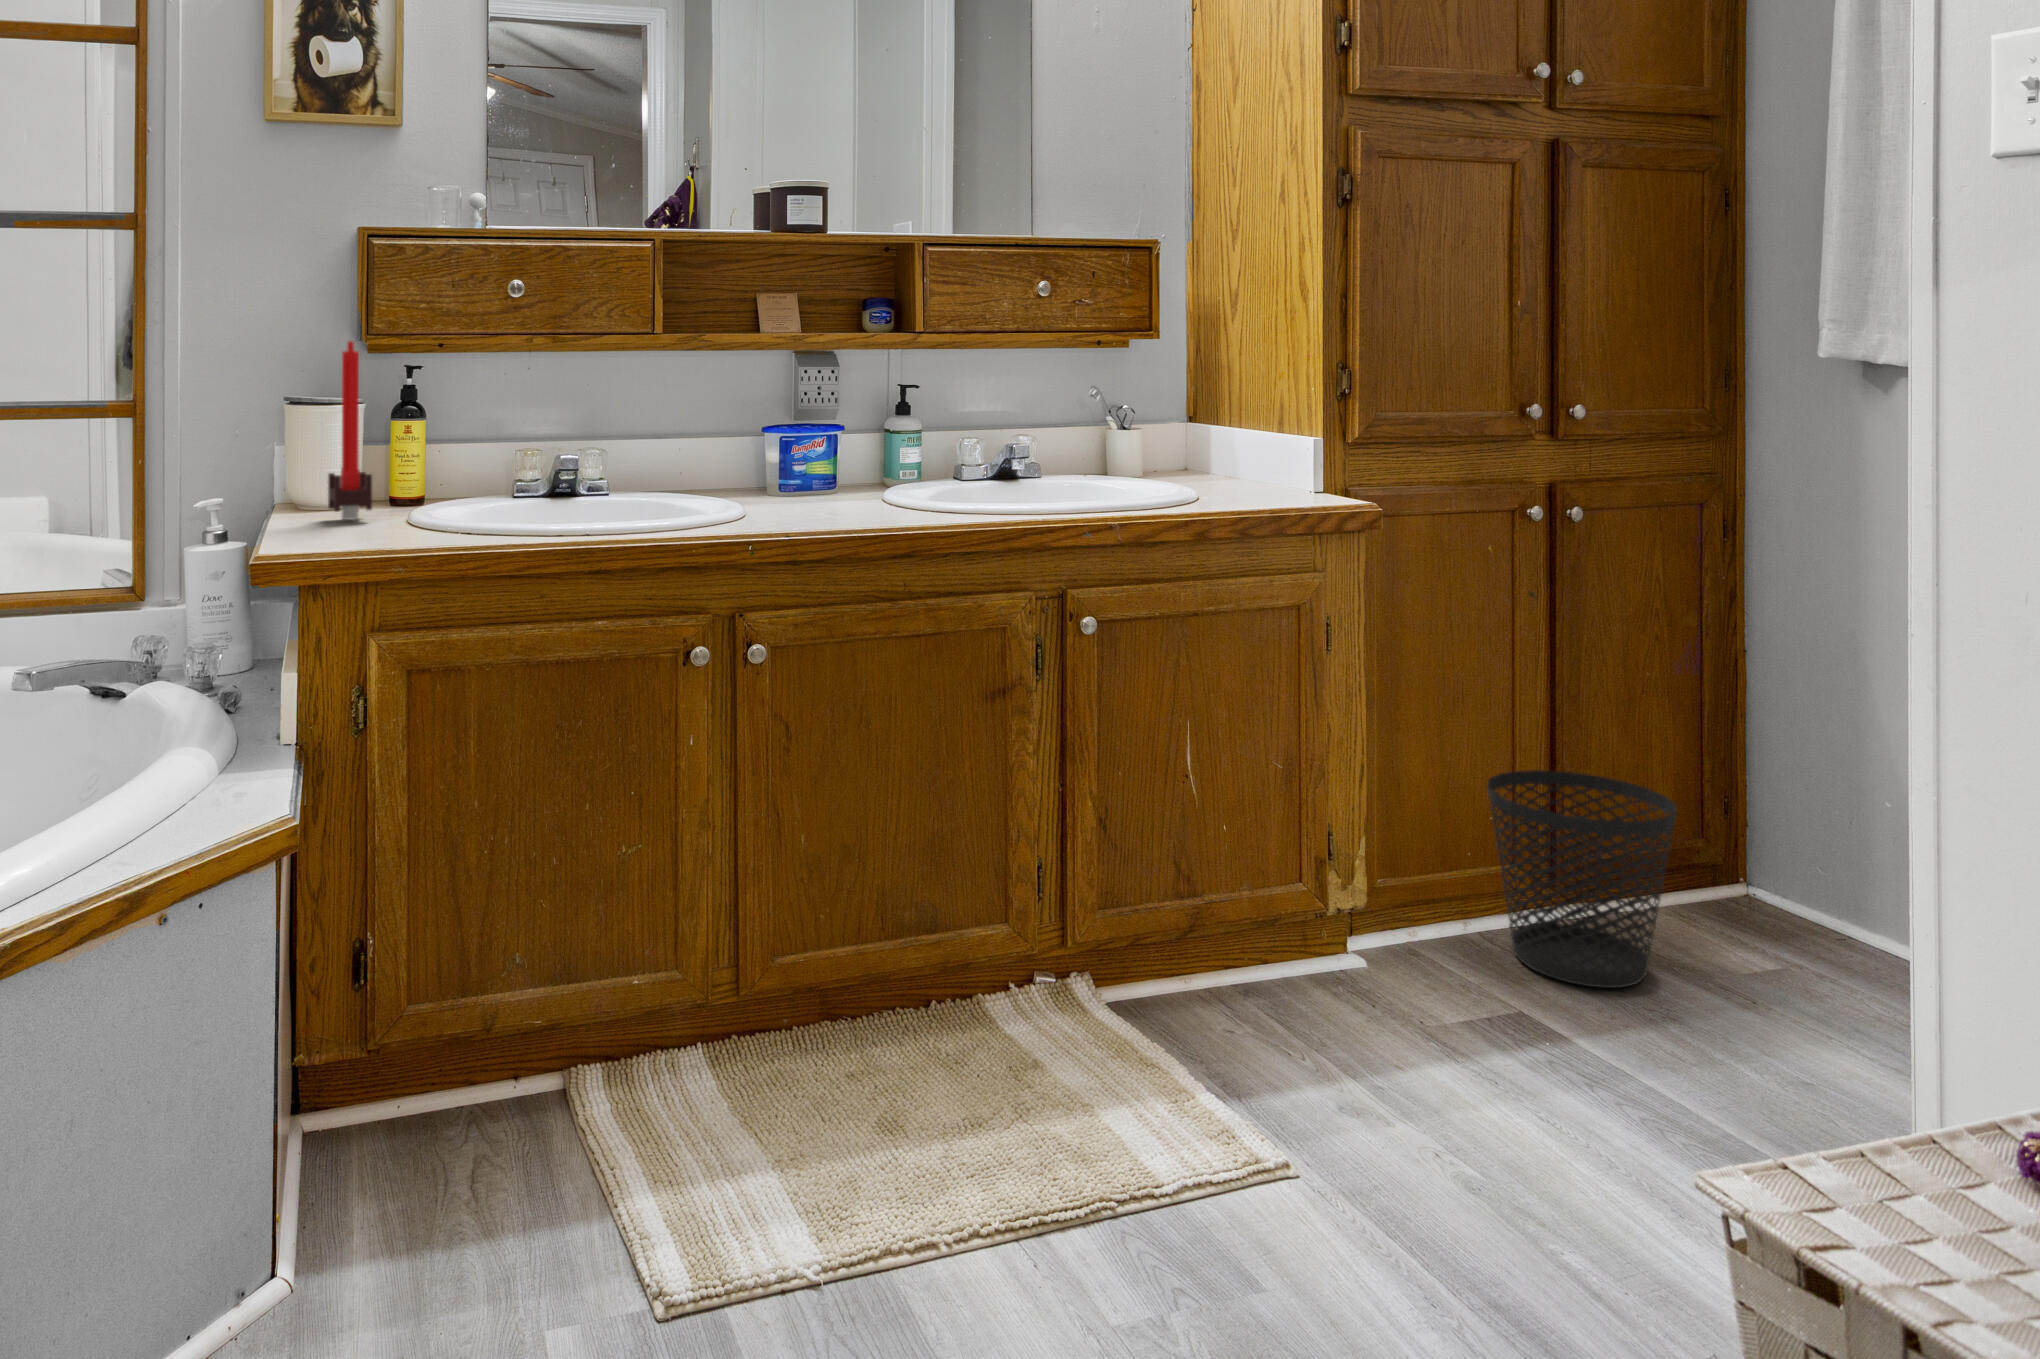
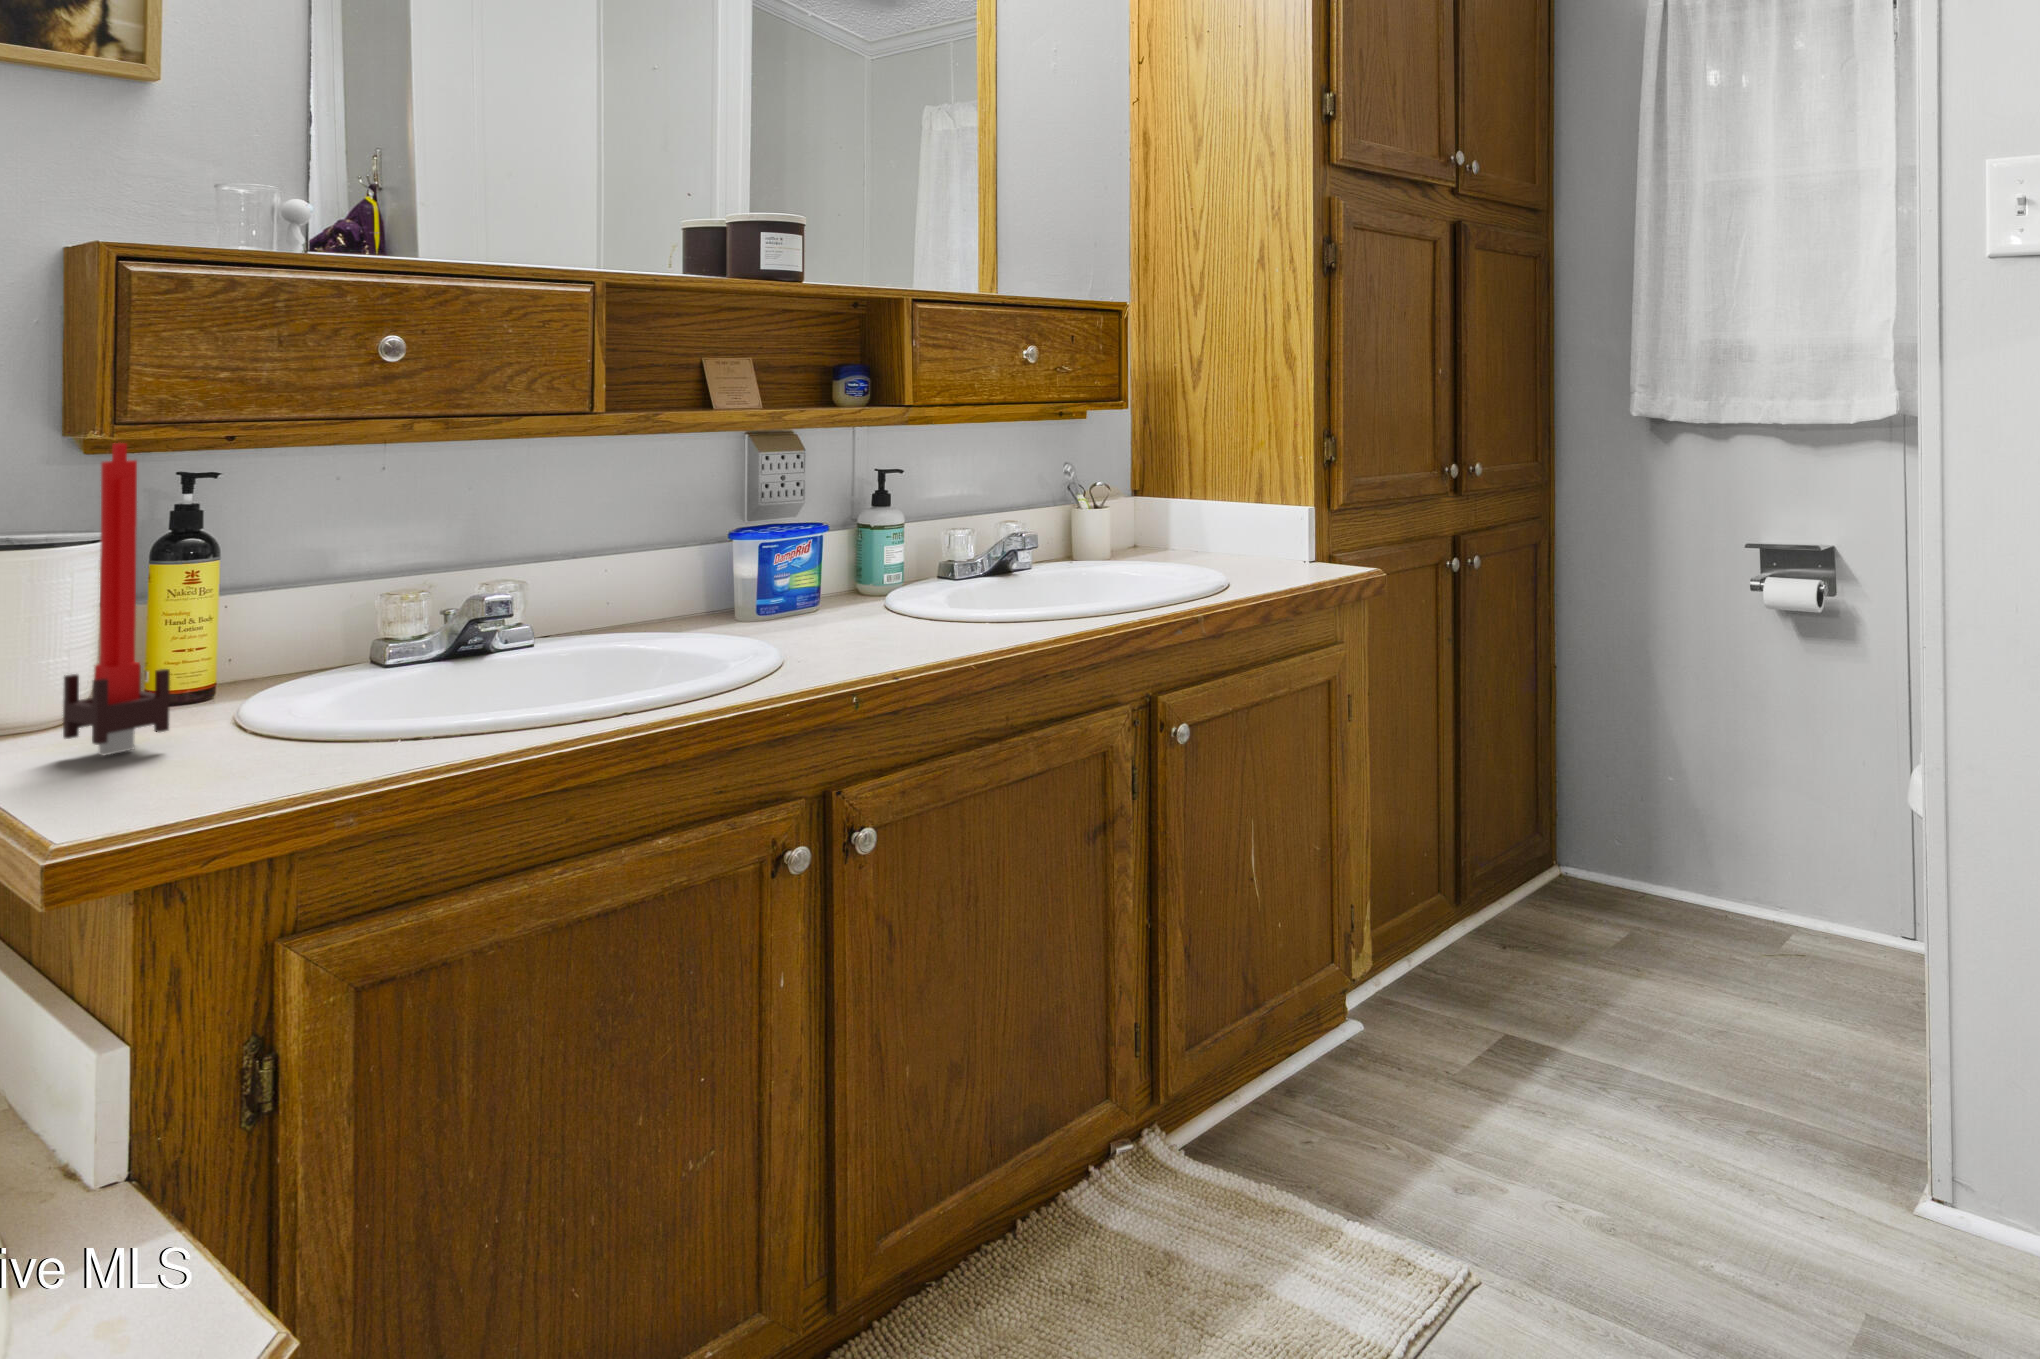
wastebasket: present [1487,770,1677,988] -> none [1440,793,1593,992]

